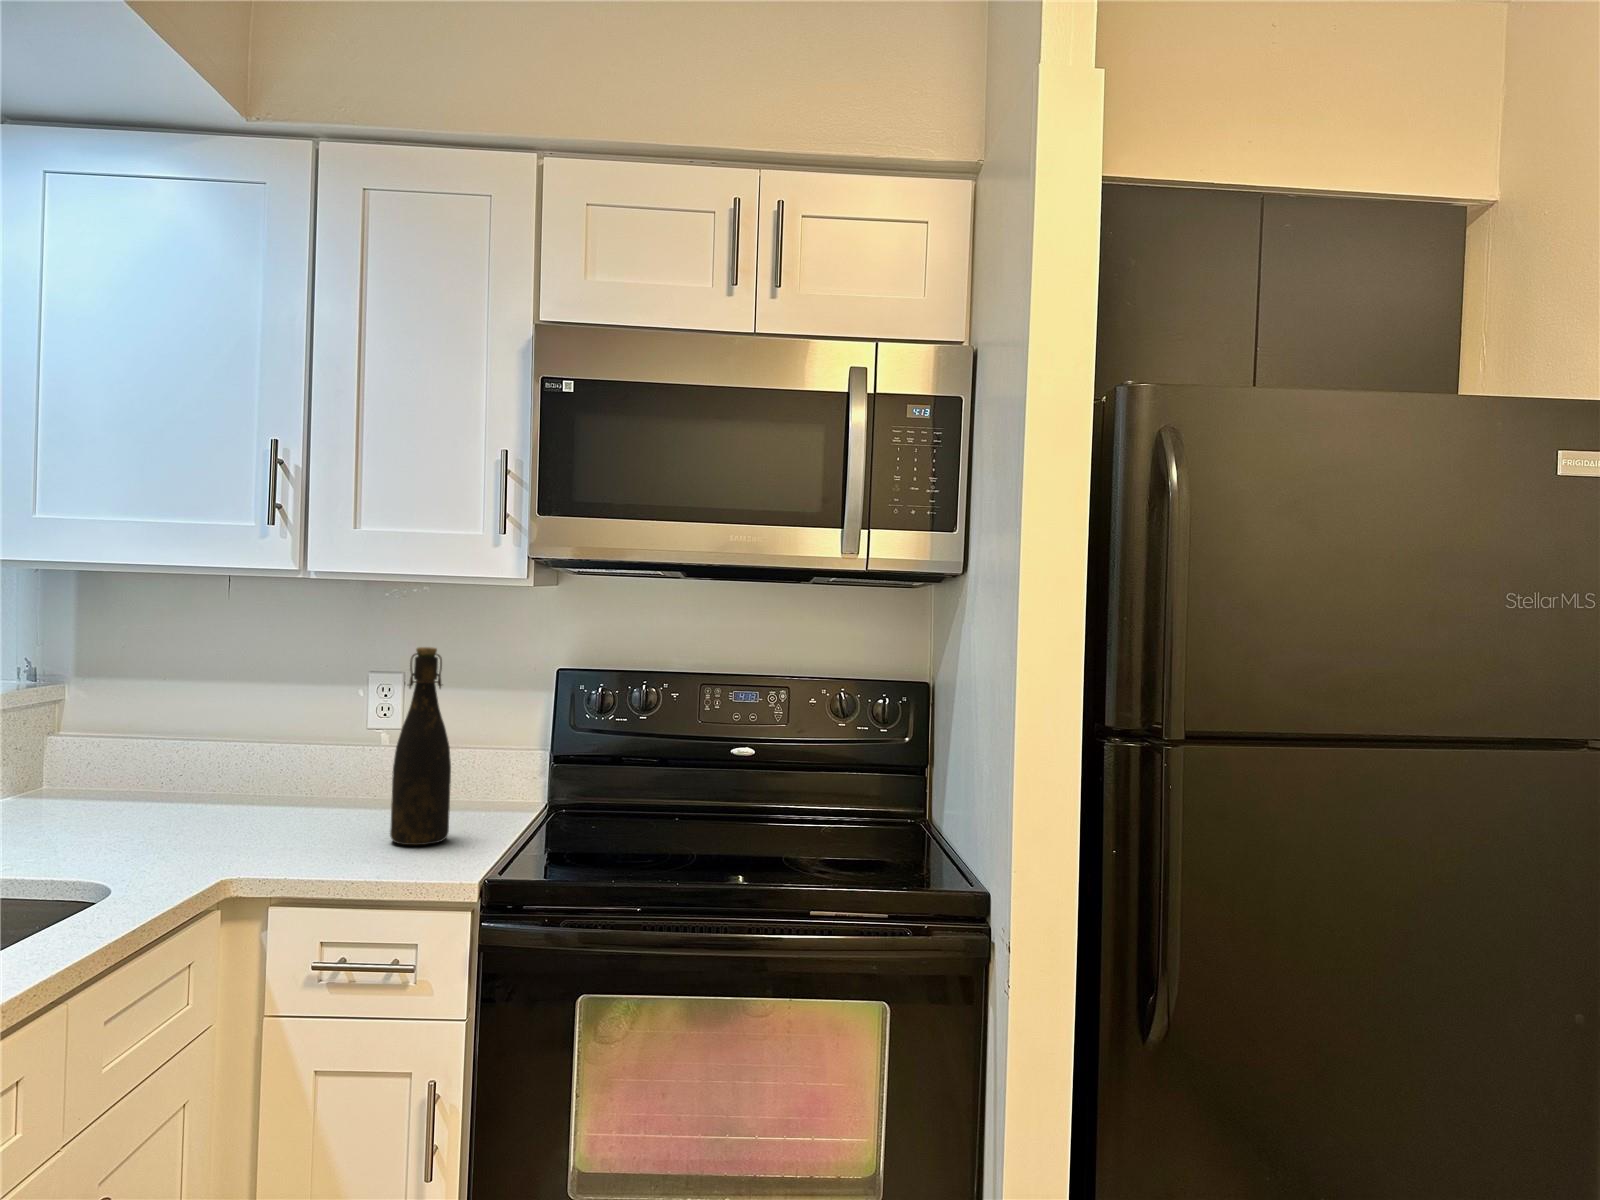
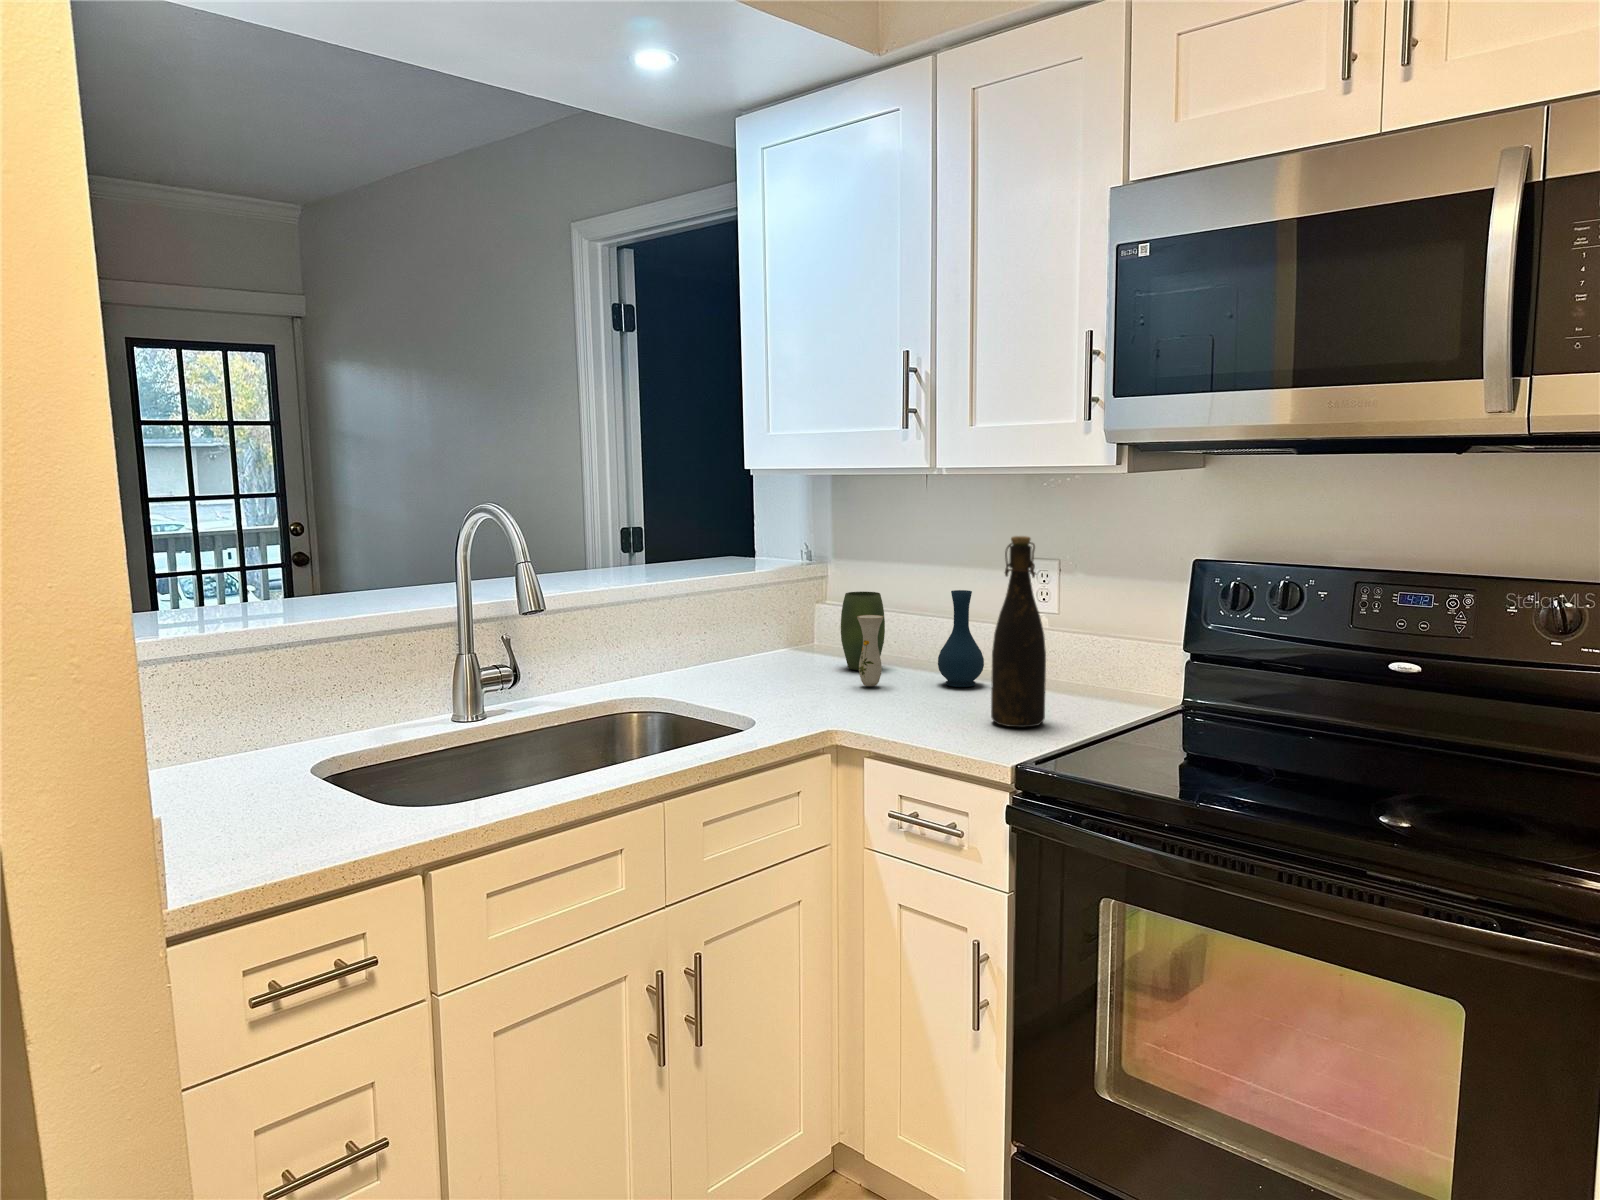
vase: none [123,708,331,827] -> present [841,590,984,687]

